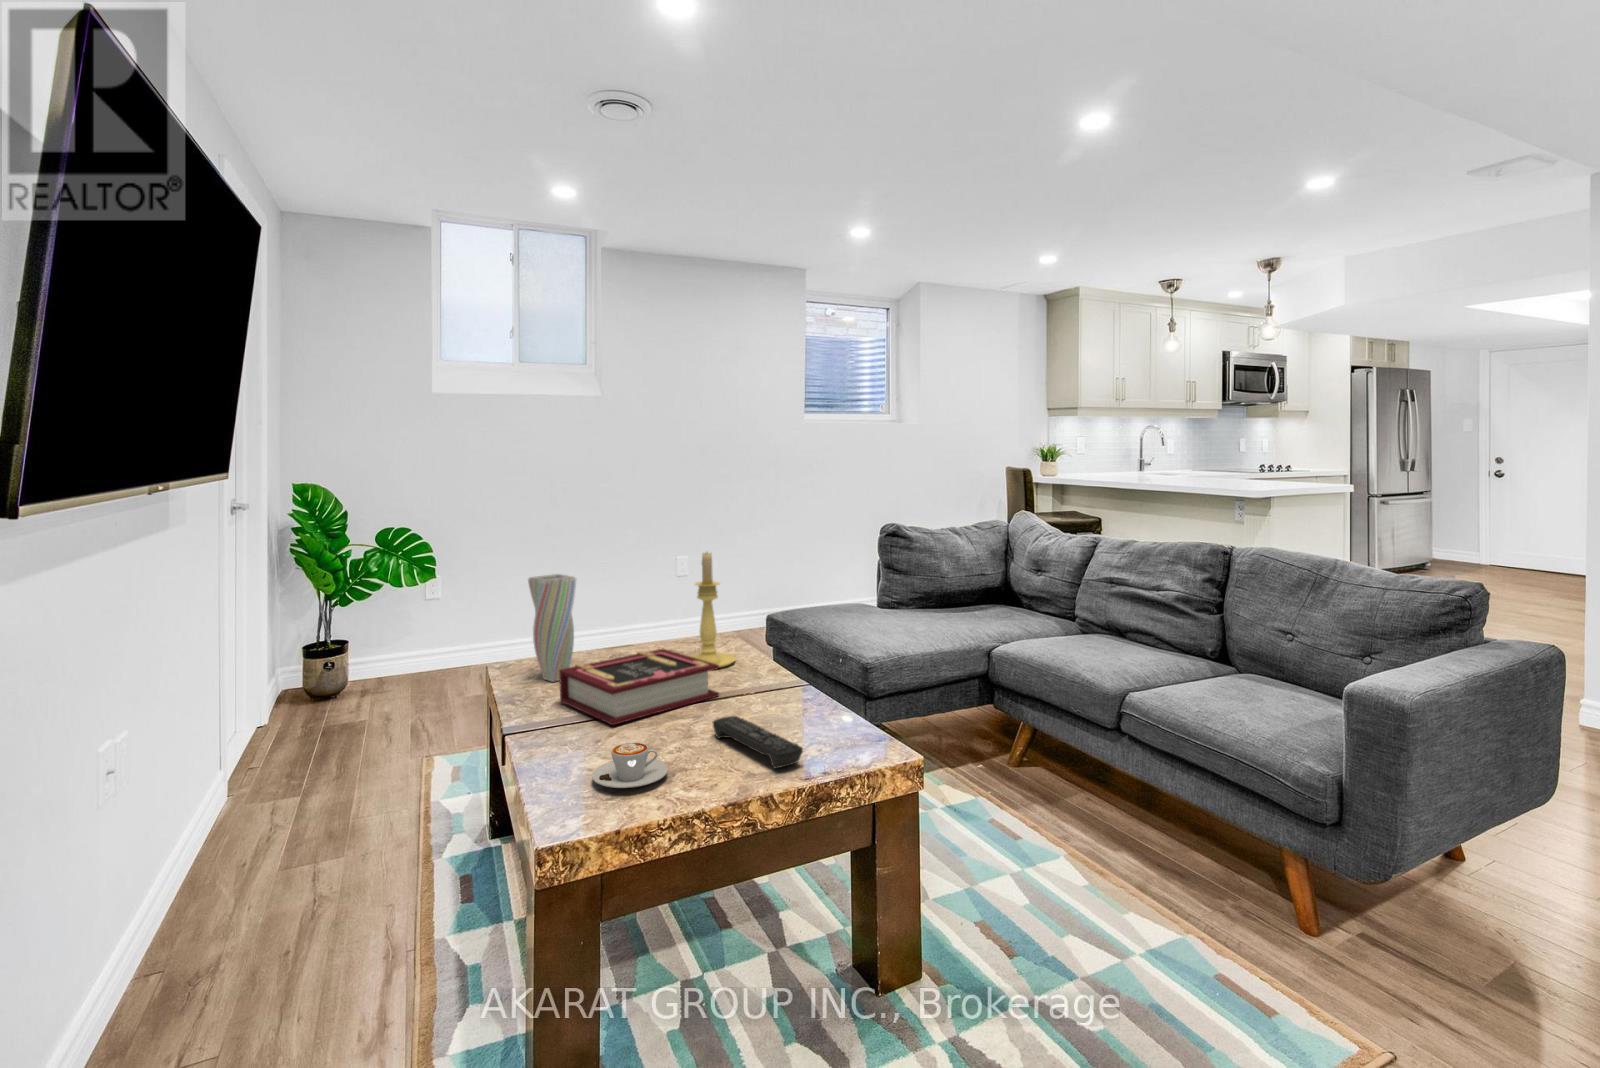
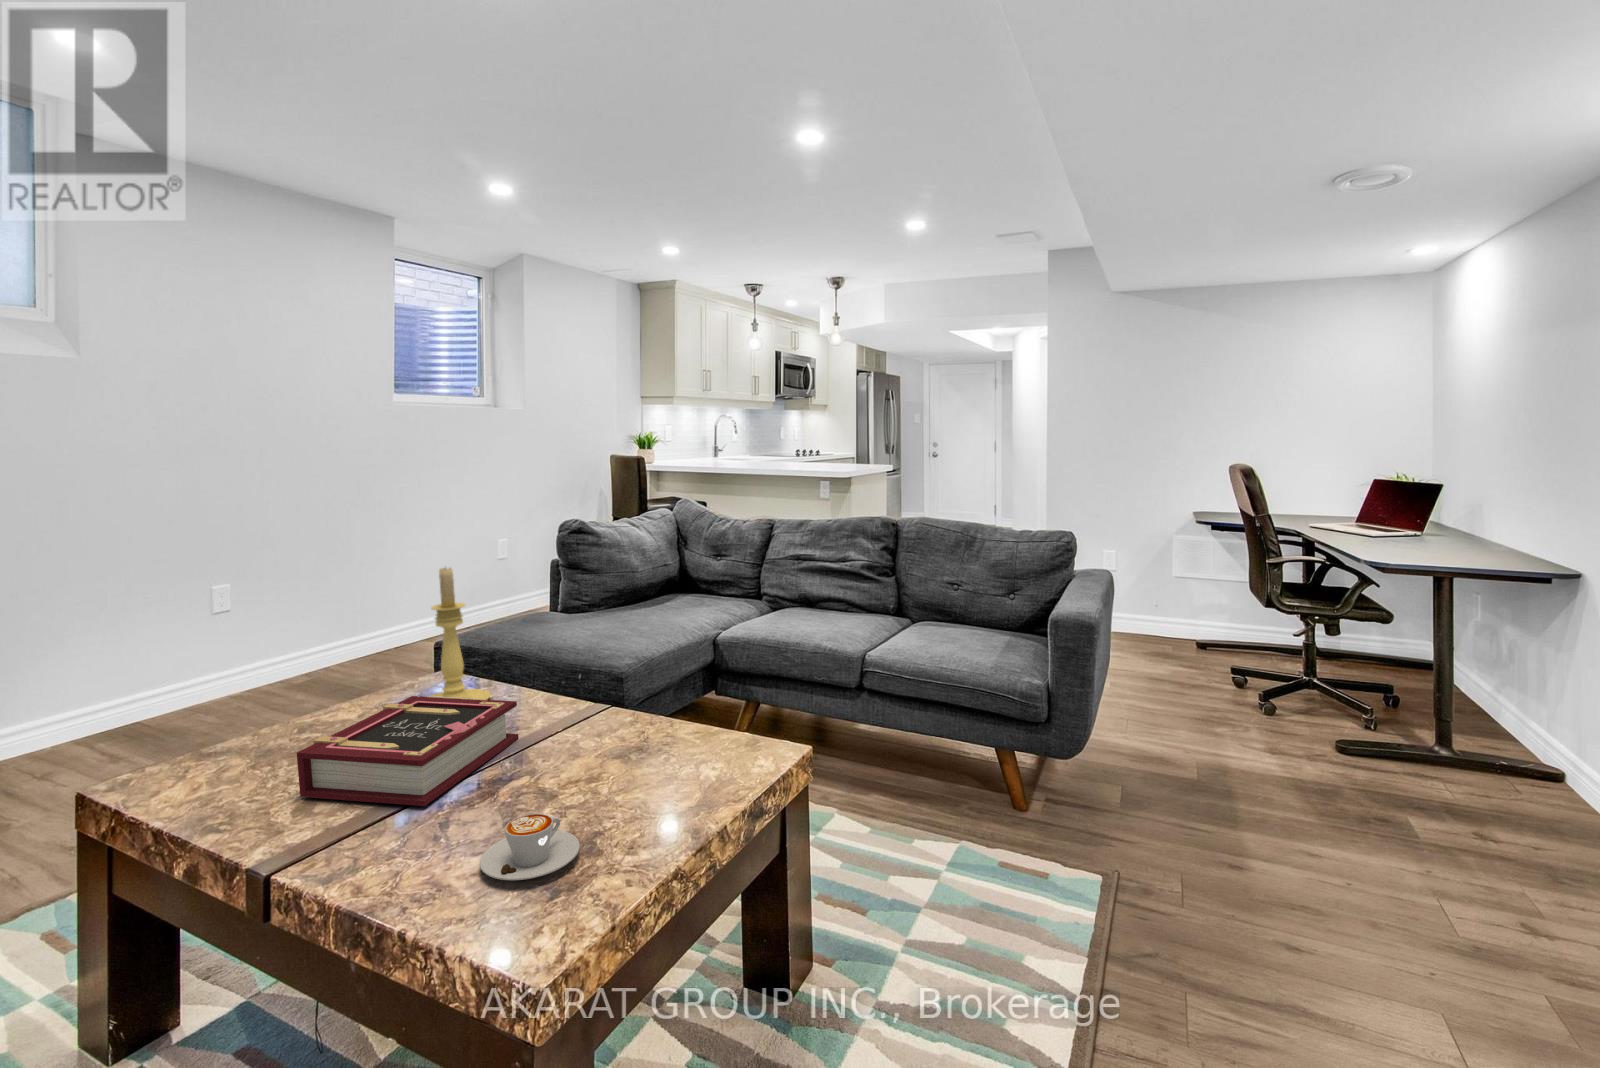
vase: present [528,574,576,682] -> none [188,620,276,774]
remote control: present [713,716,803,769] -> none [569,754,707,800]

